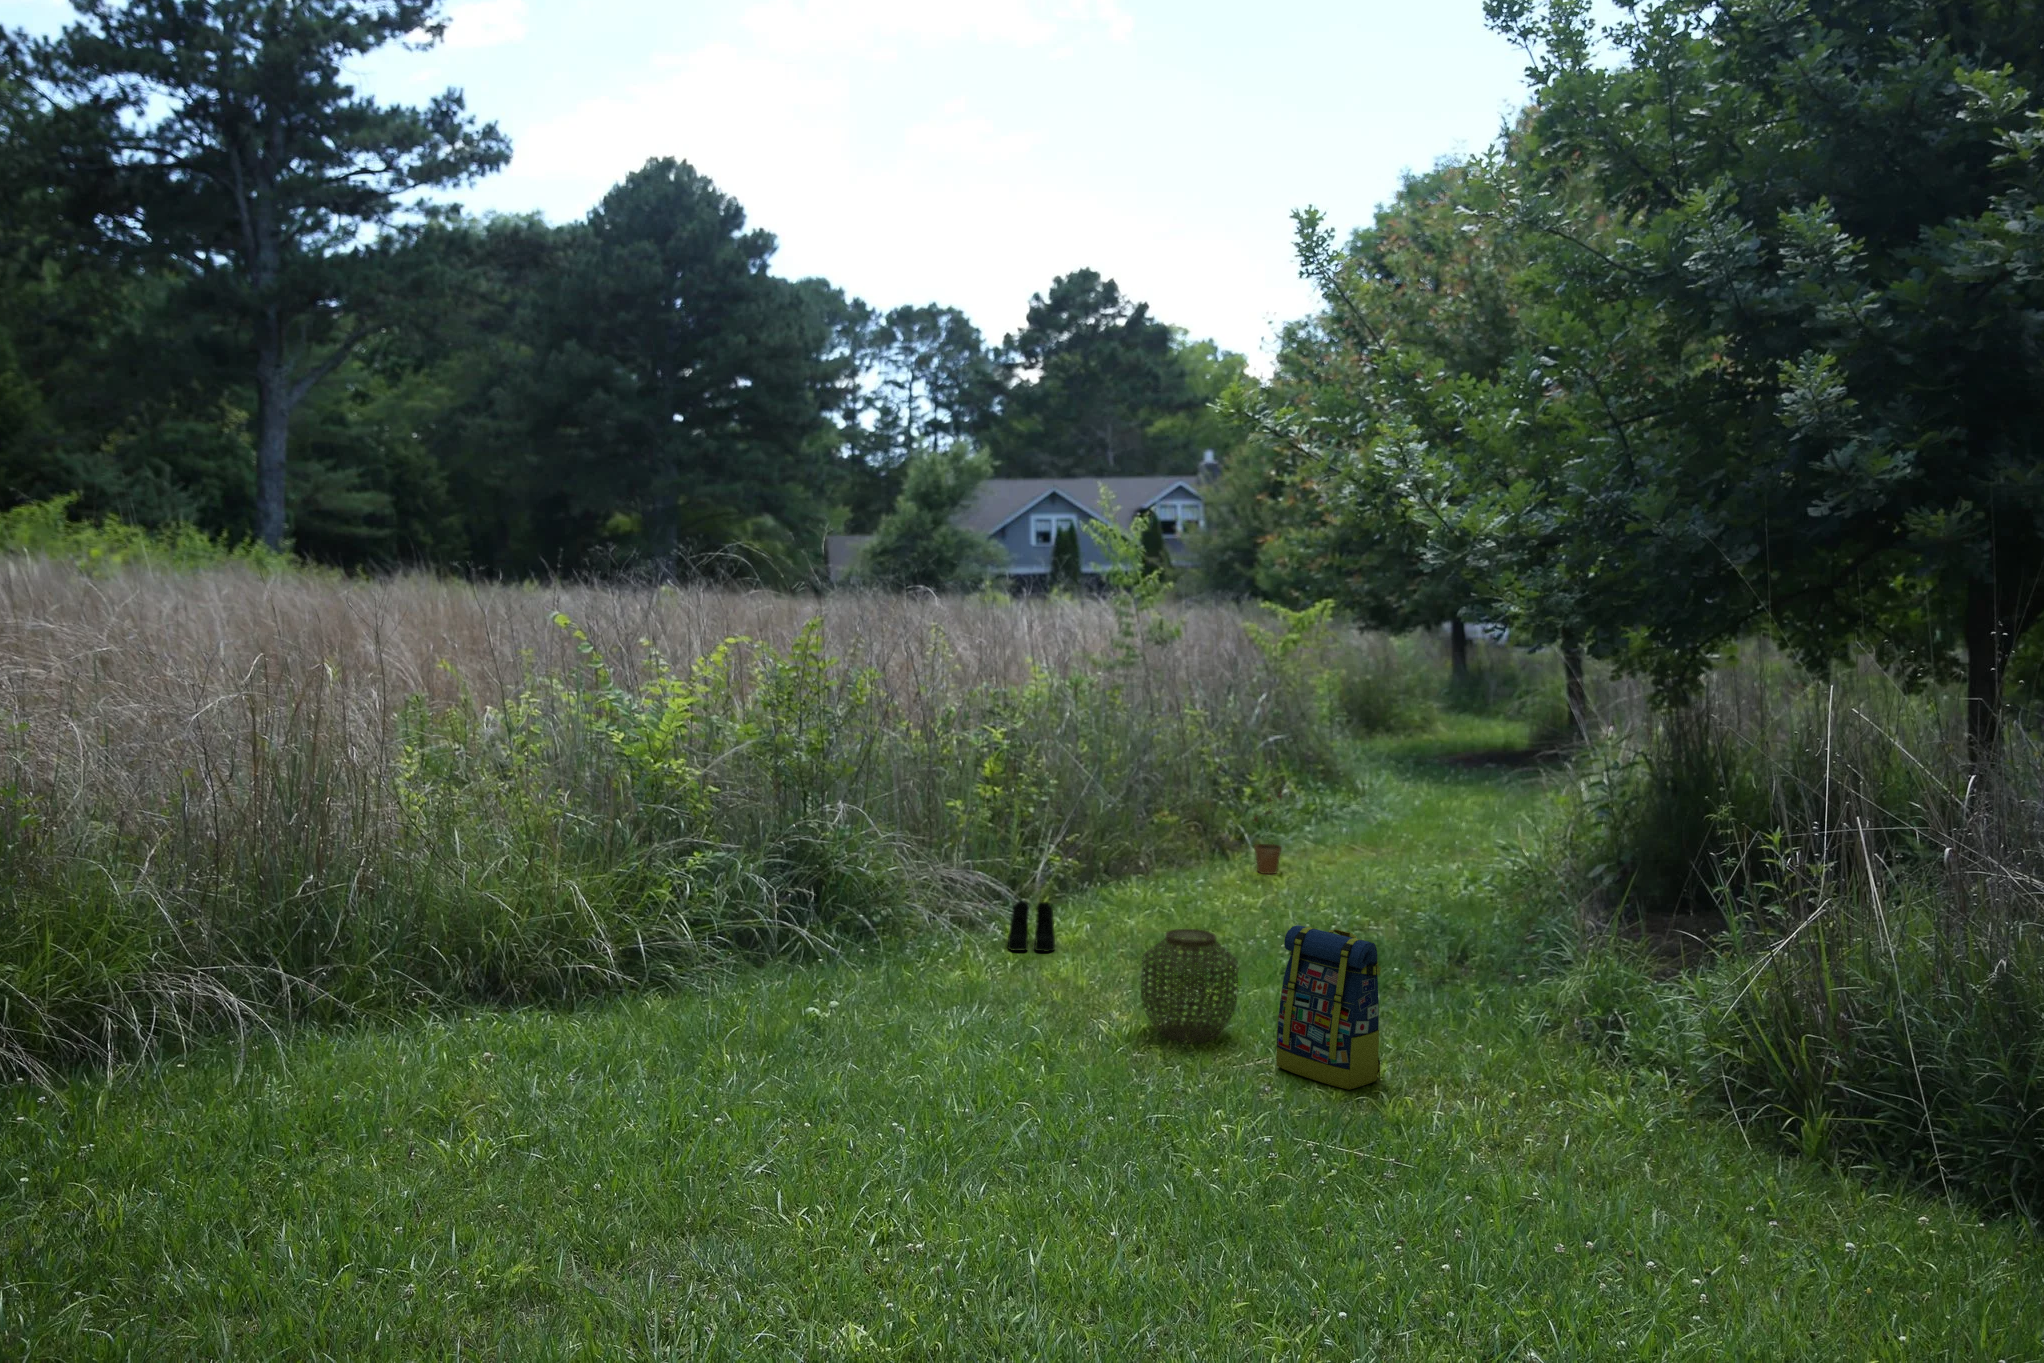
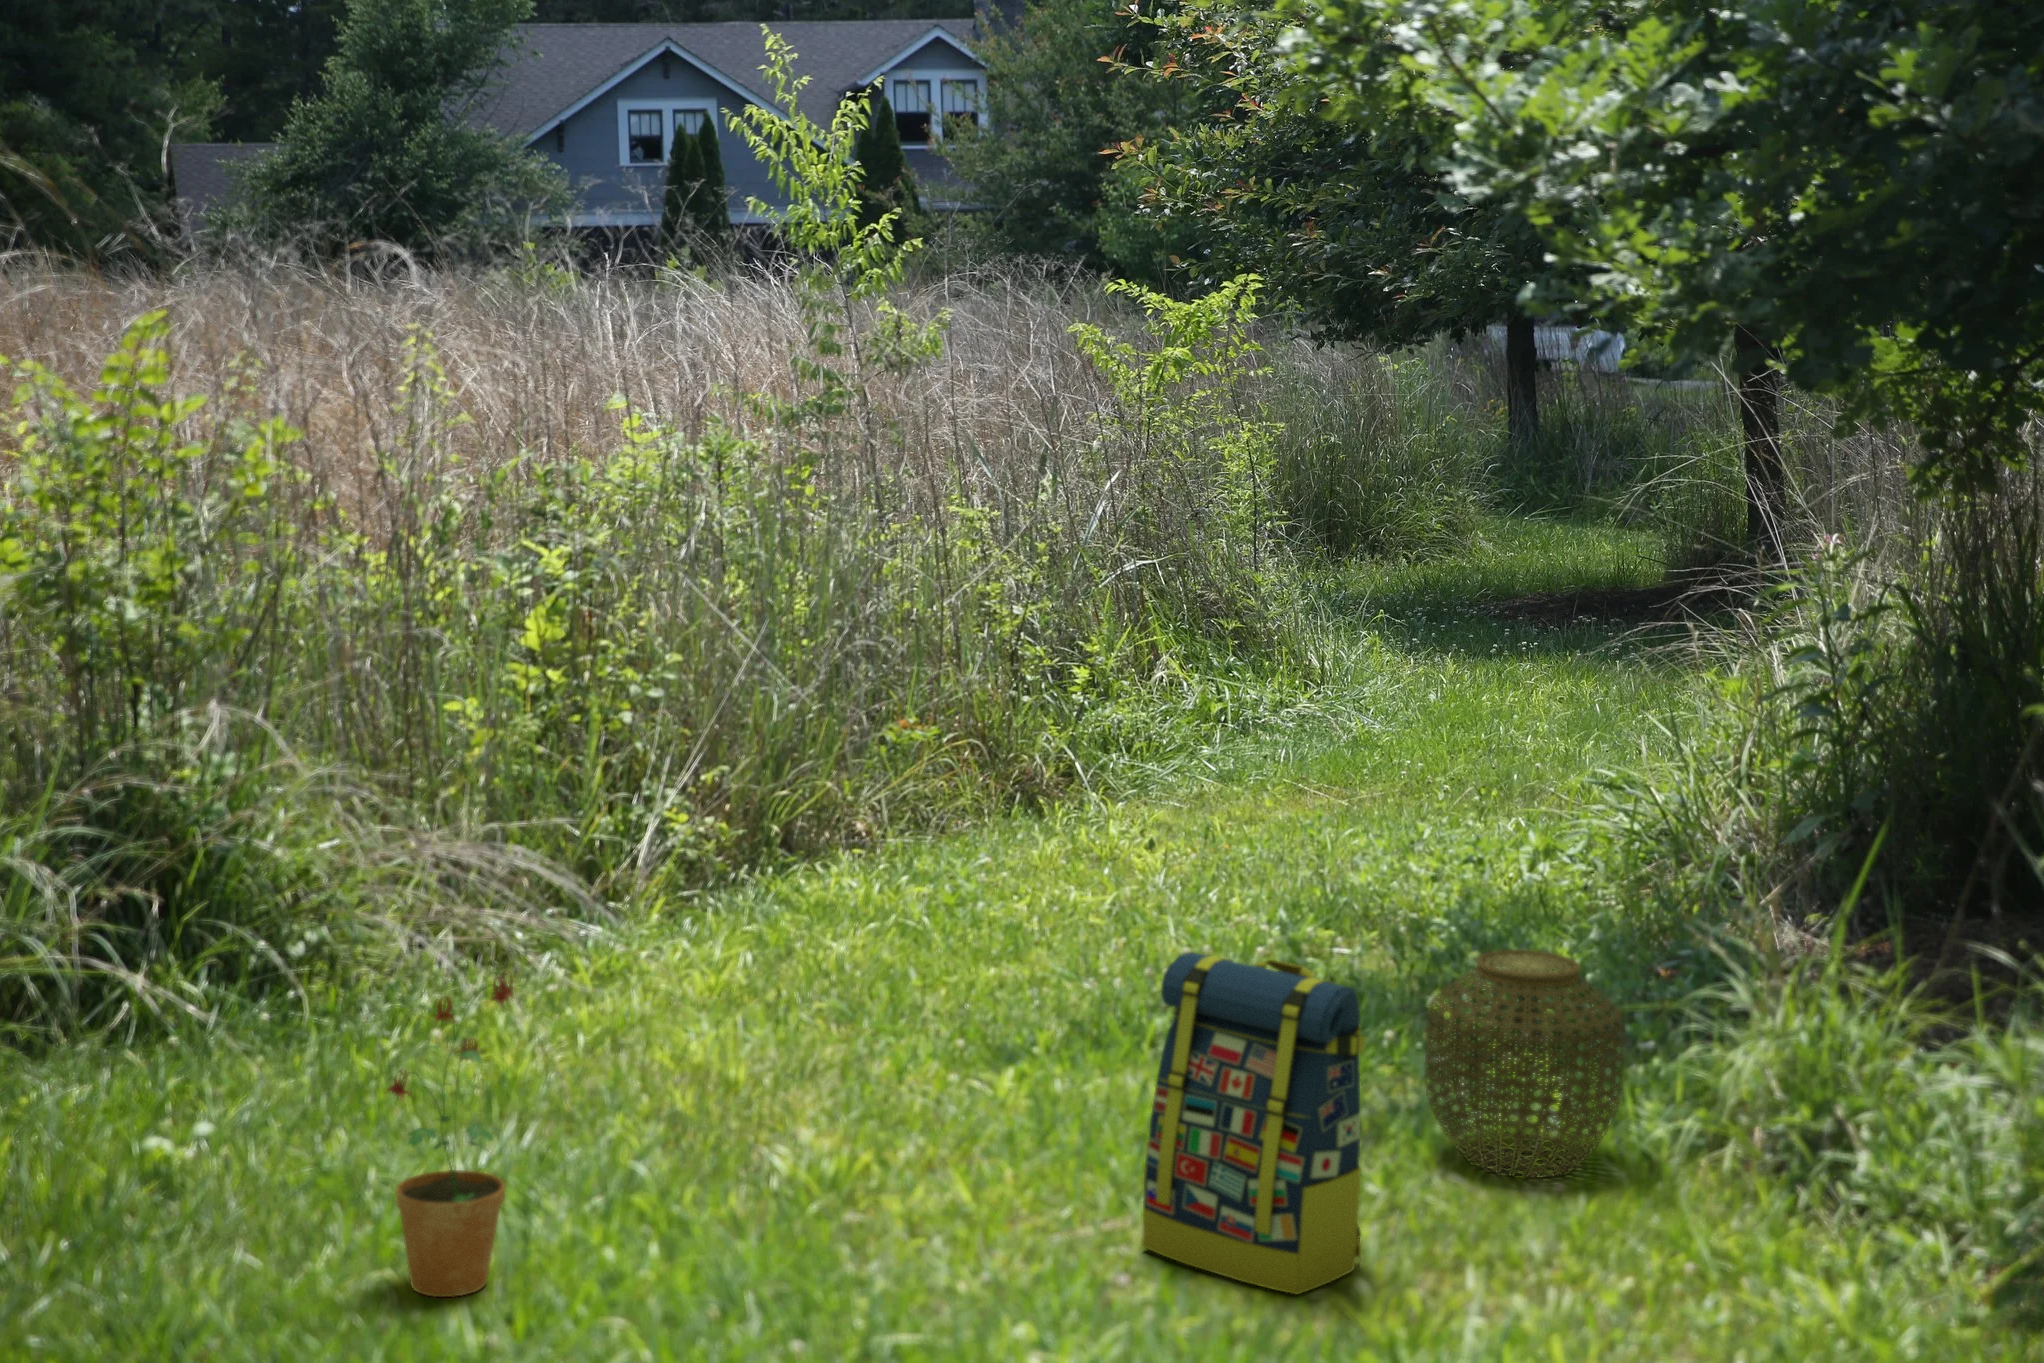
potted plant: present [1253,791,1282,874] -> present [387,972,514,1297]
boots: present [1008,901,1055,952] -> none [577,906,678,1008]
woven basket: present [1141,929,1238,1043] -> present [1425,950,1625,1177]

